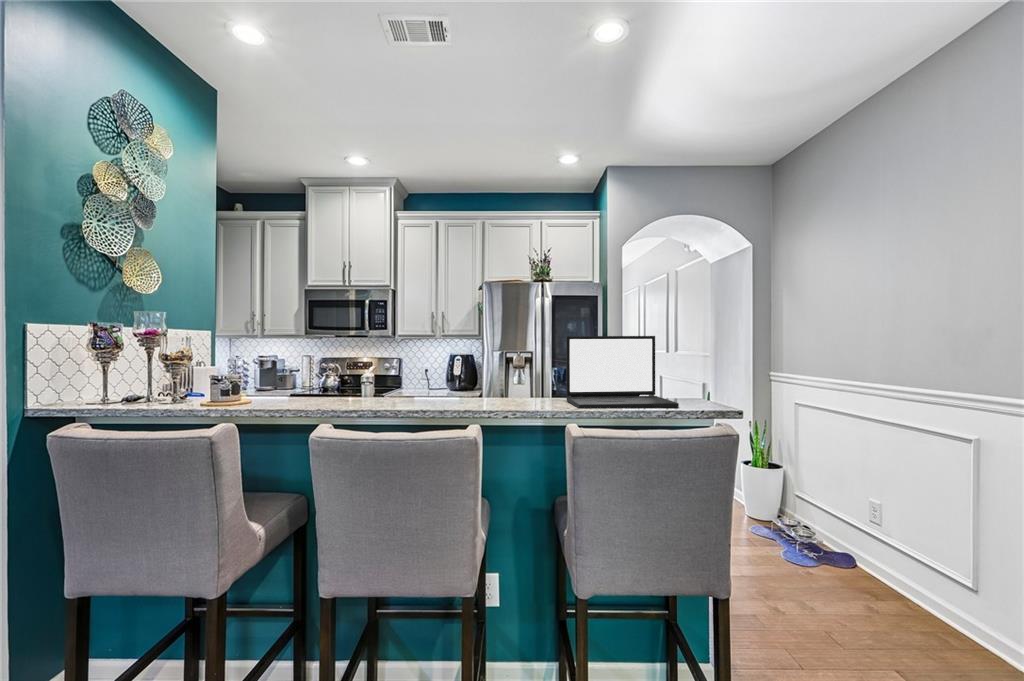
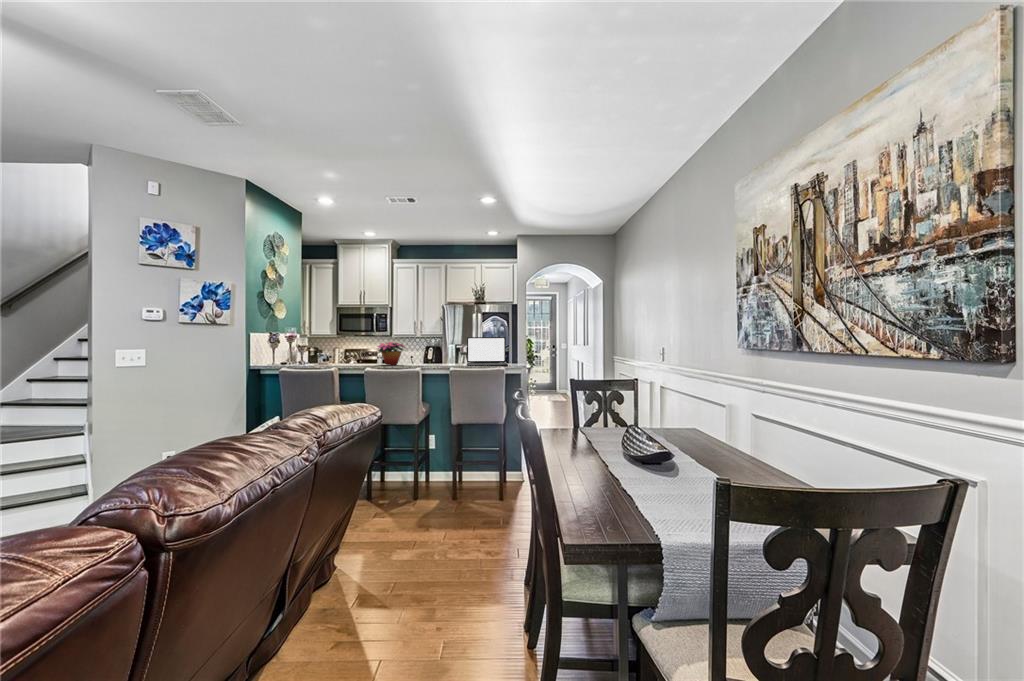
flower arrangement: none [347,346,434,405] -> present [378,342,405,365]

